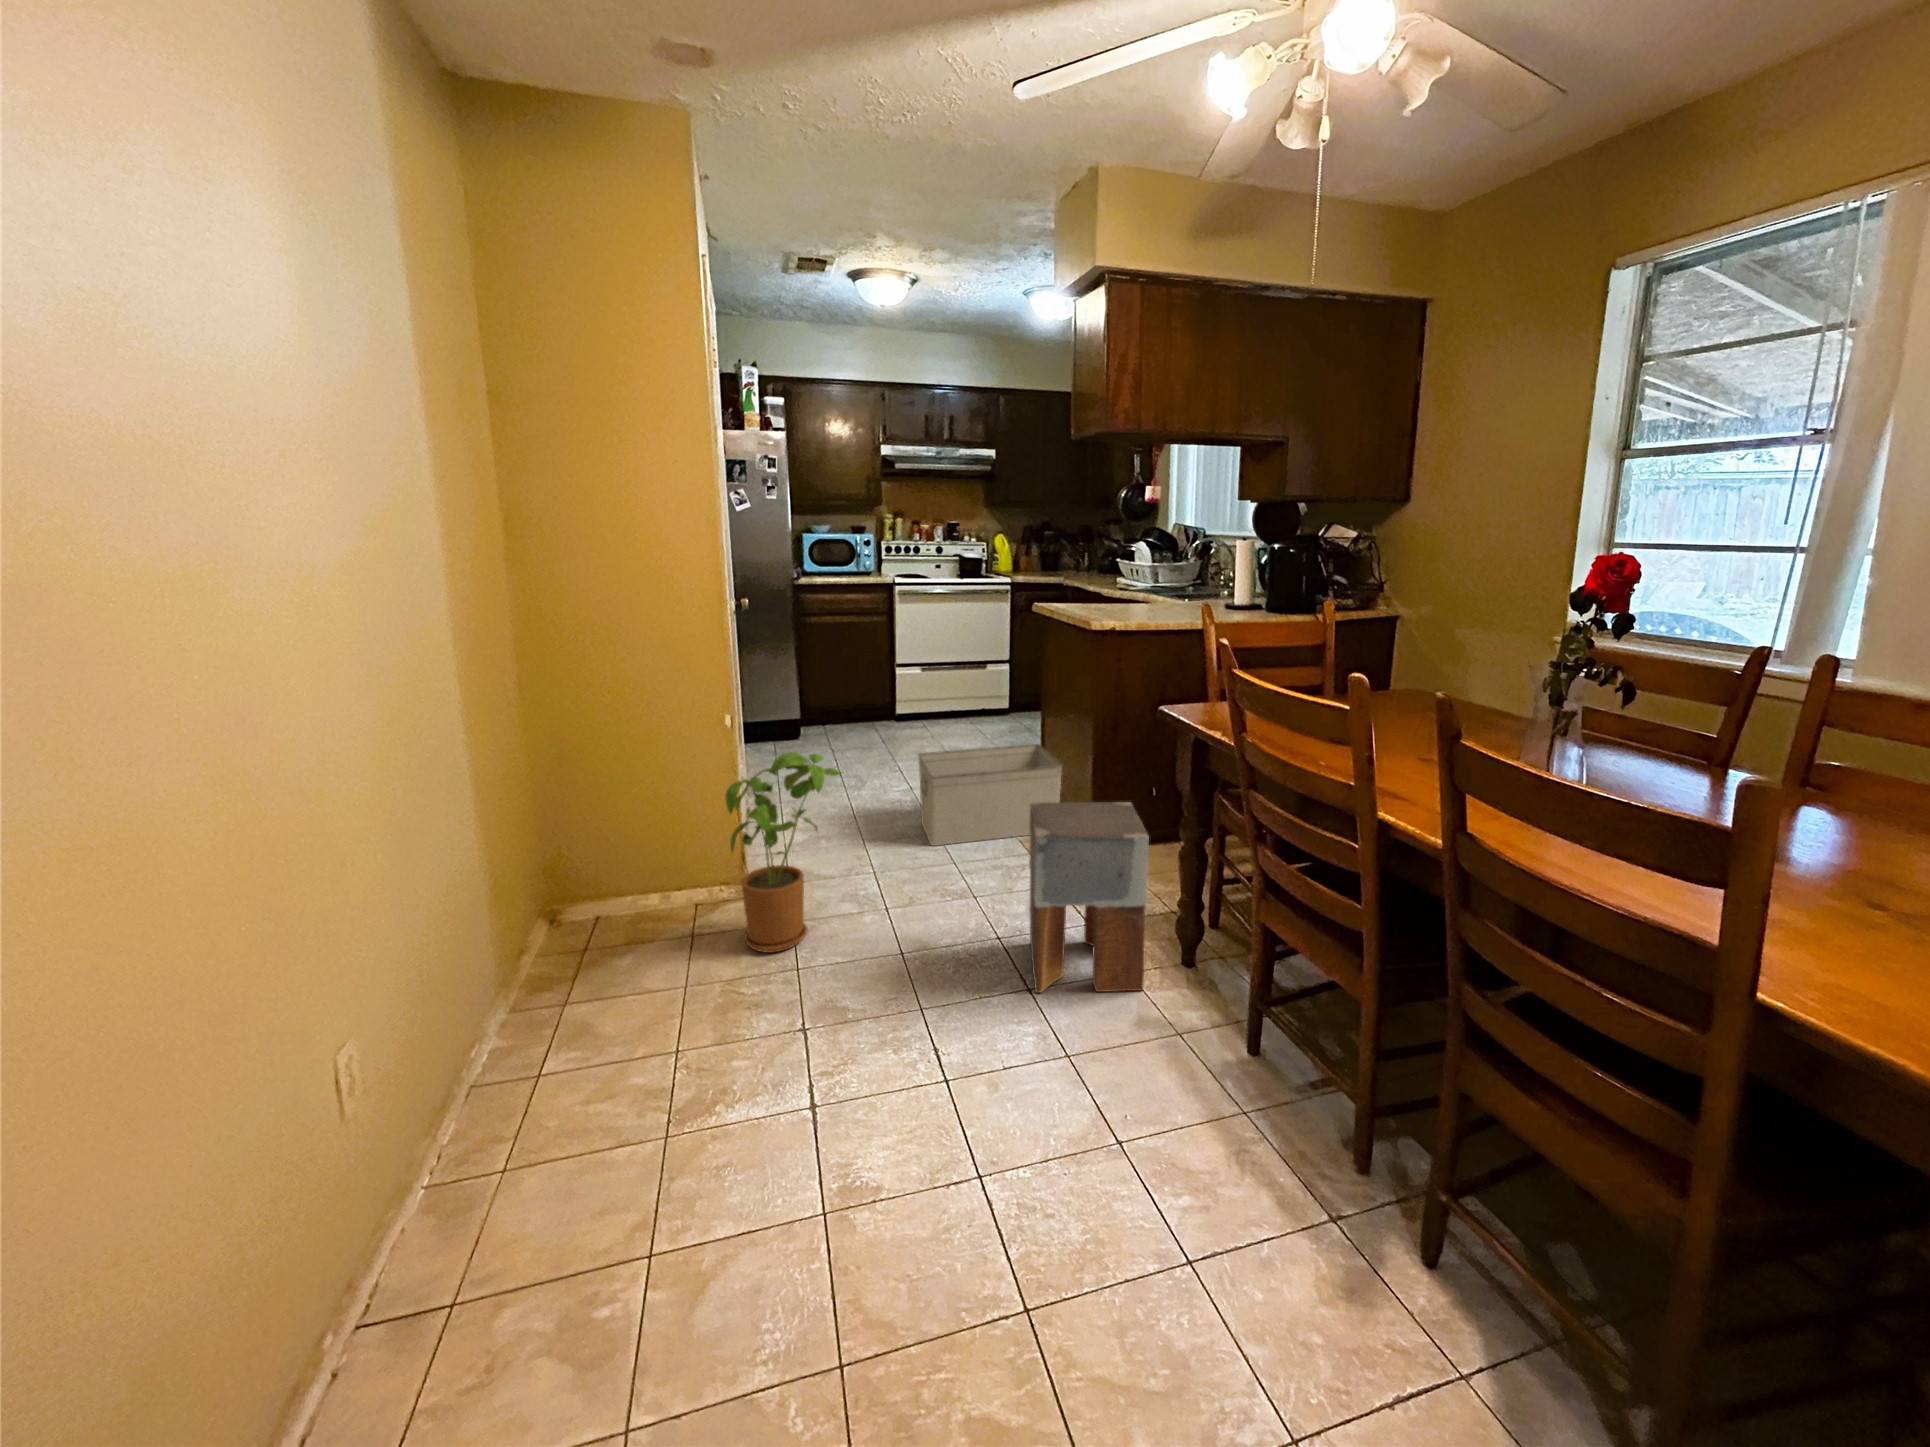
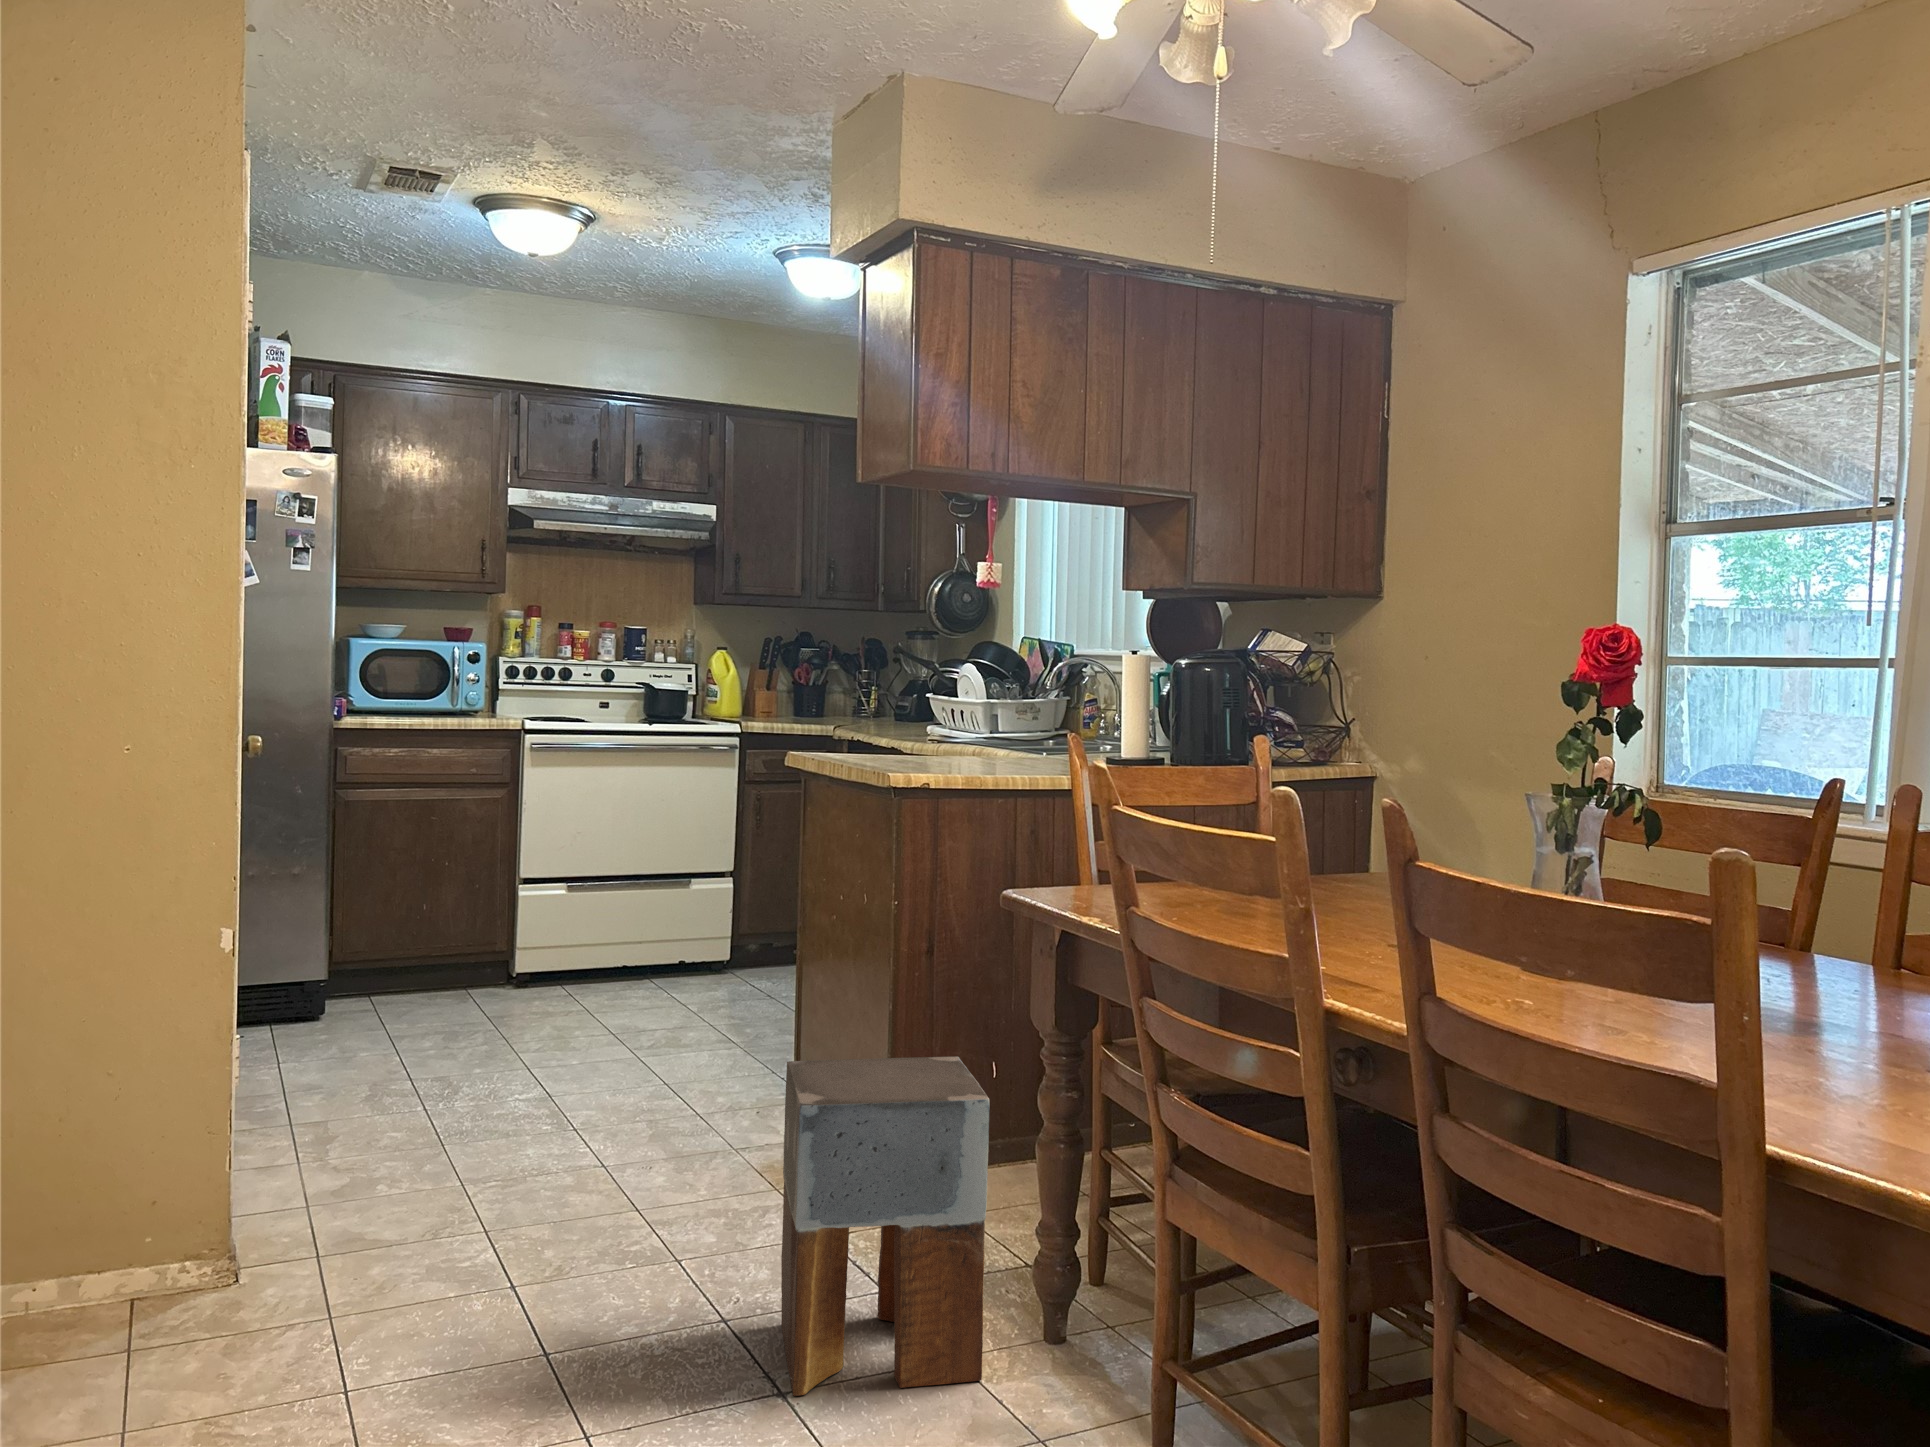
storage bin: present [918,744,1062,846] -> none [569,1002,836,1186]
house plant: present [725,752,842,953] -> none [219,976,451,1365]

